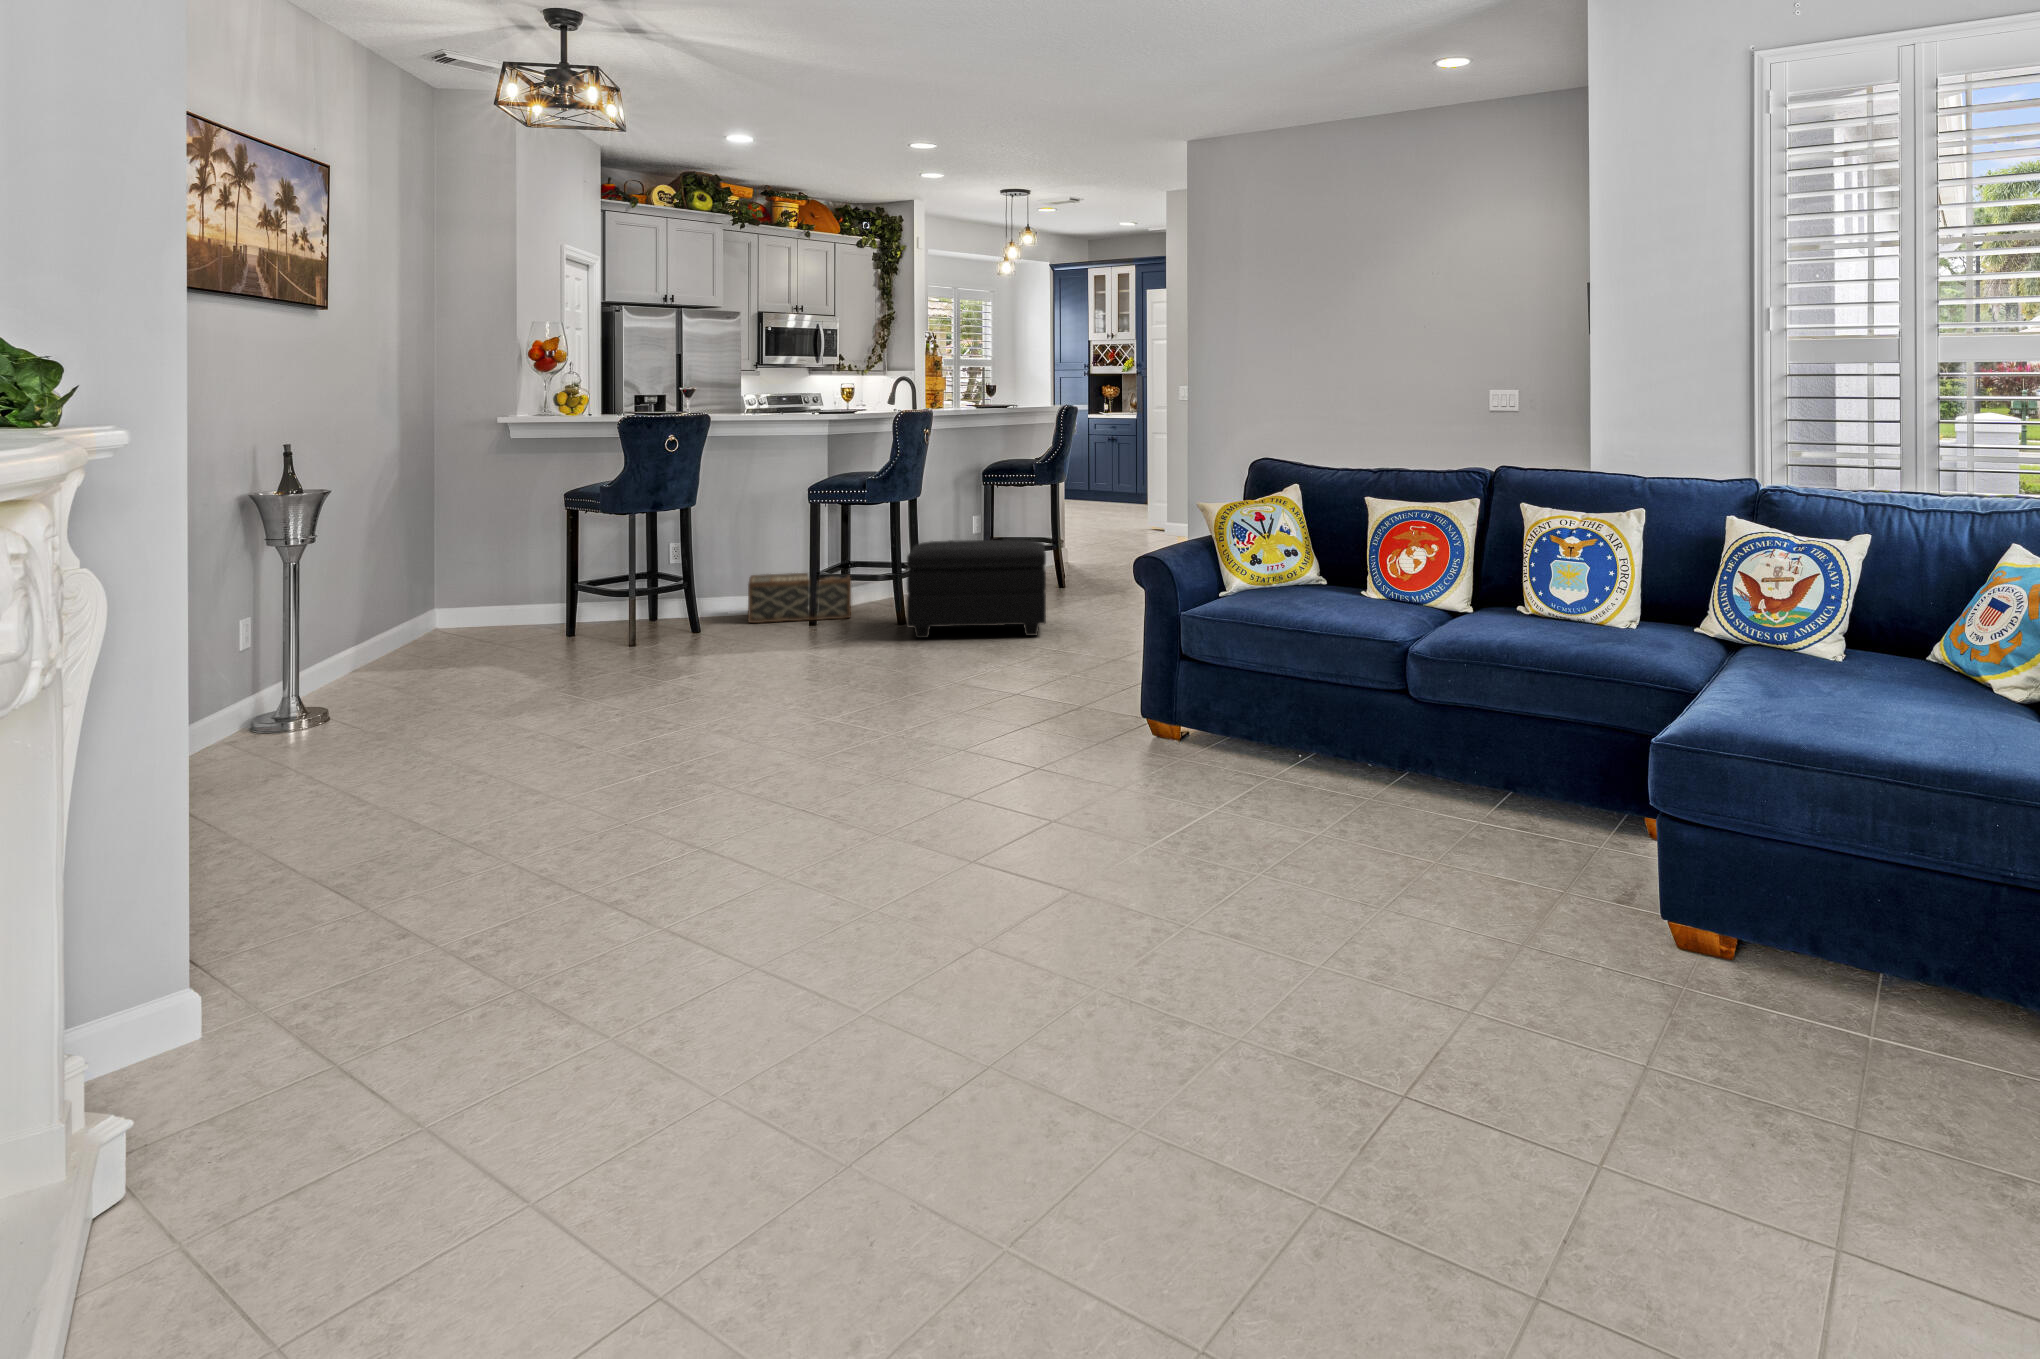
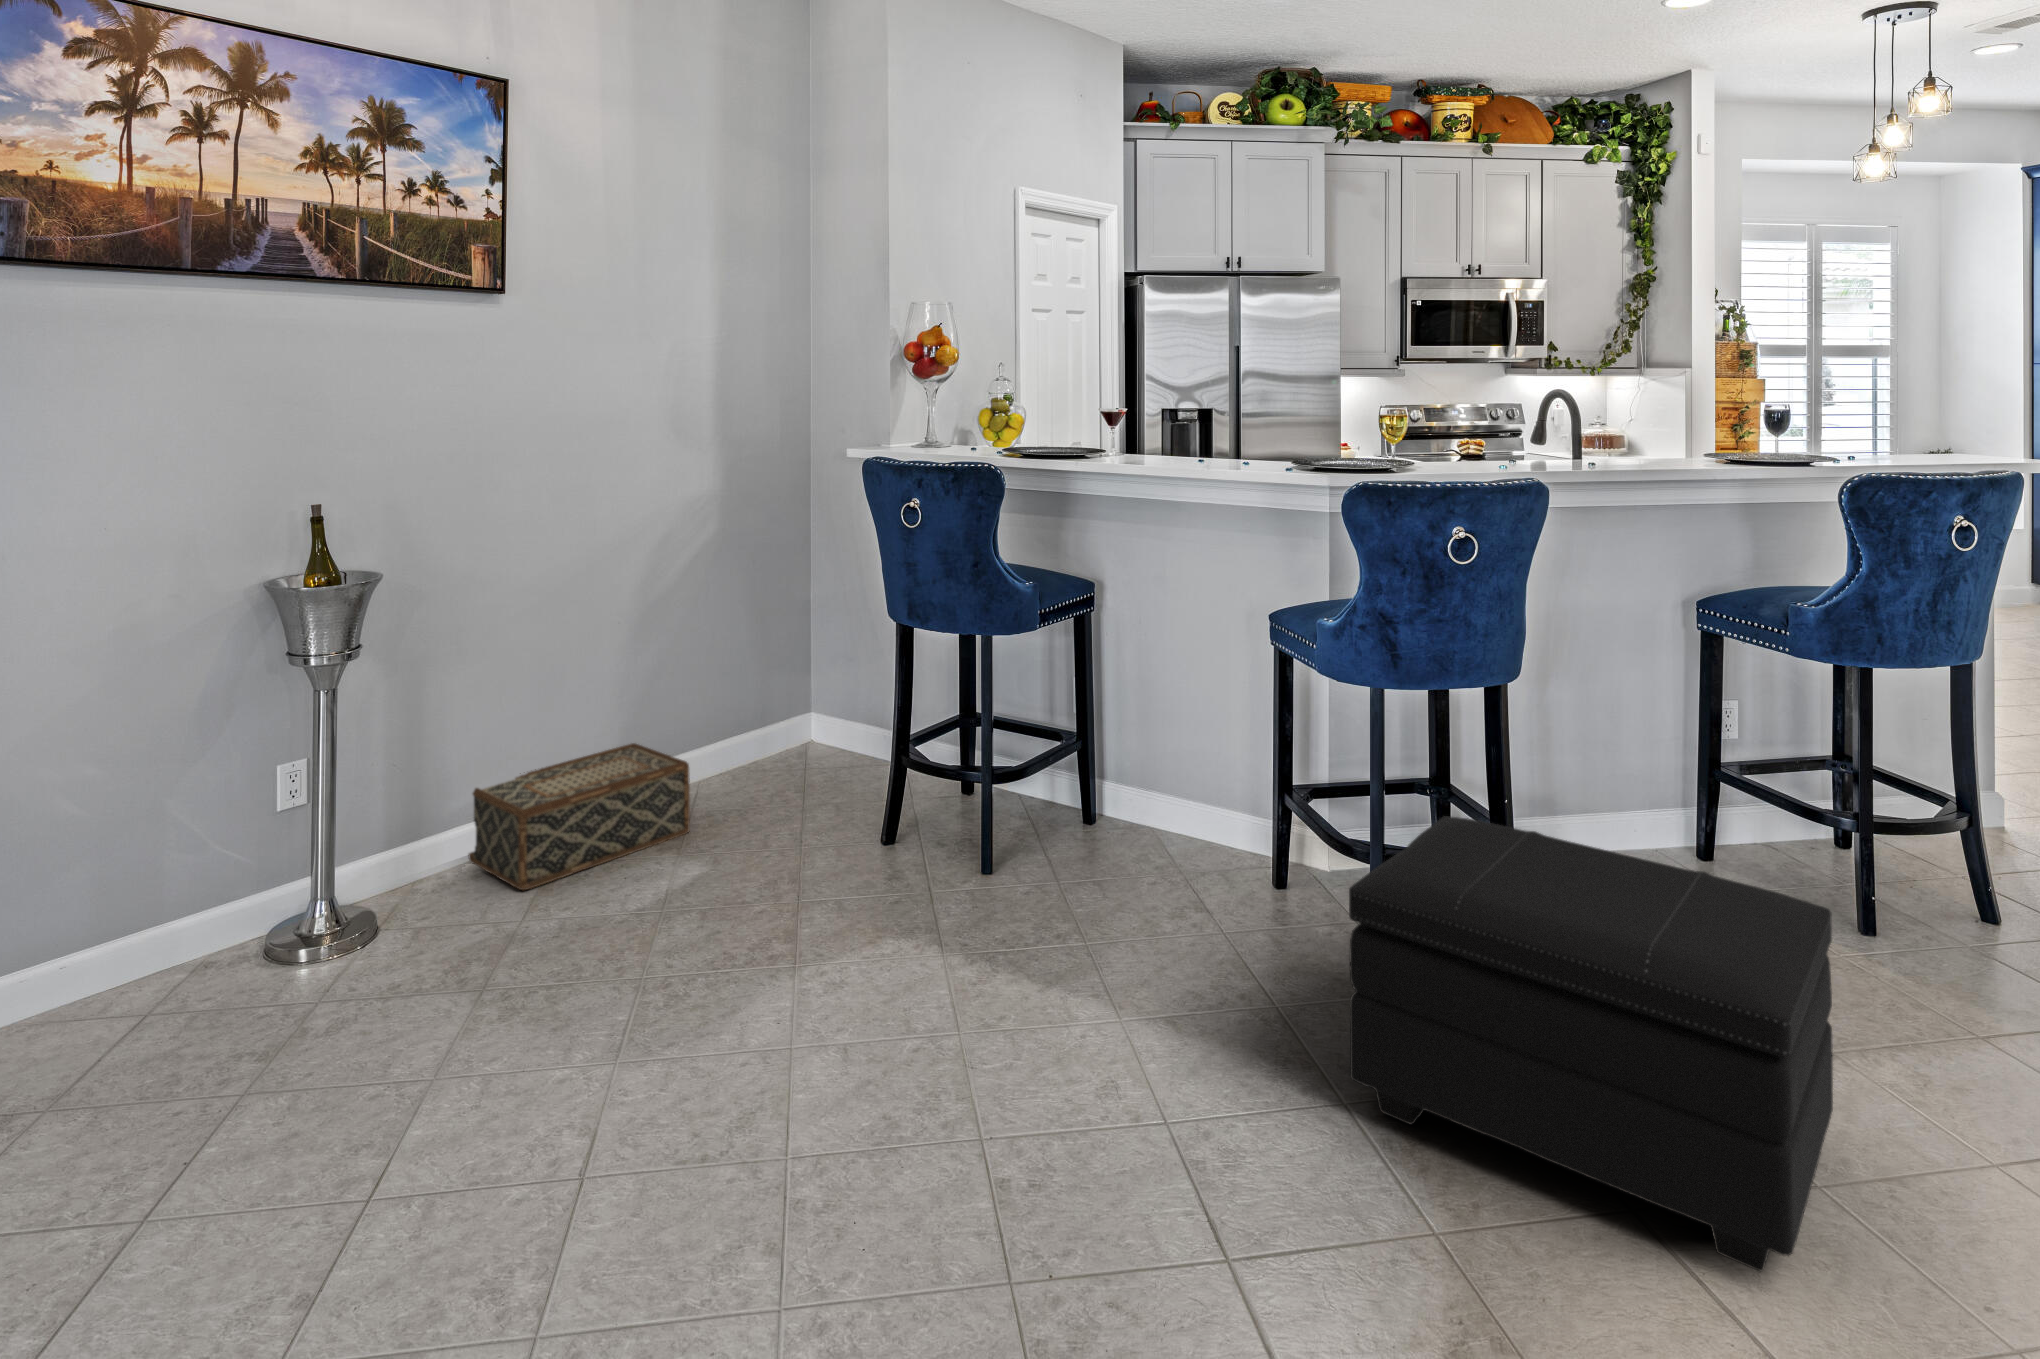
woven basket: present [748,573,851,623] -> present [468,743,690,890]

